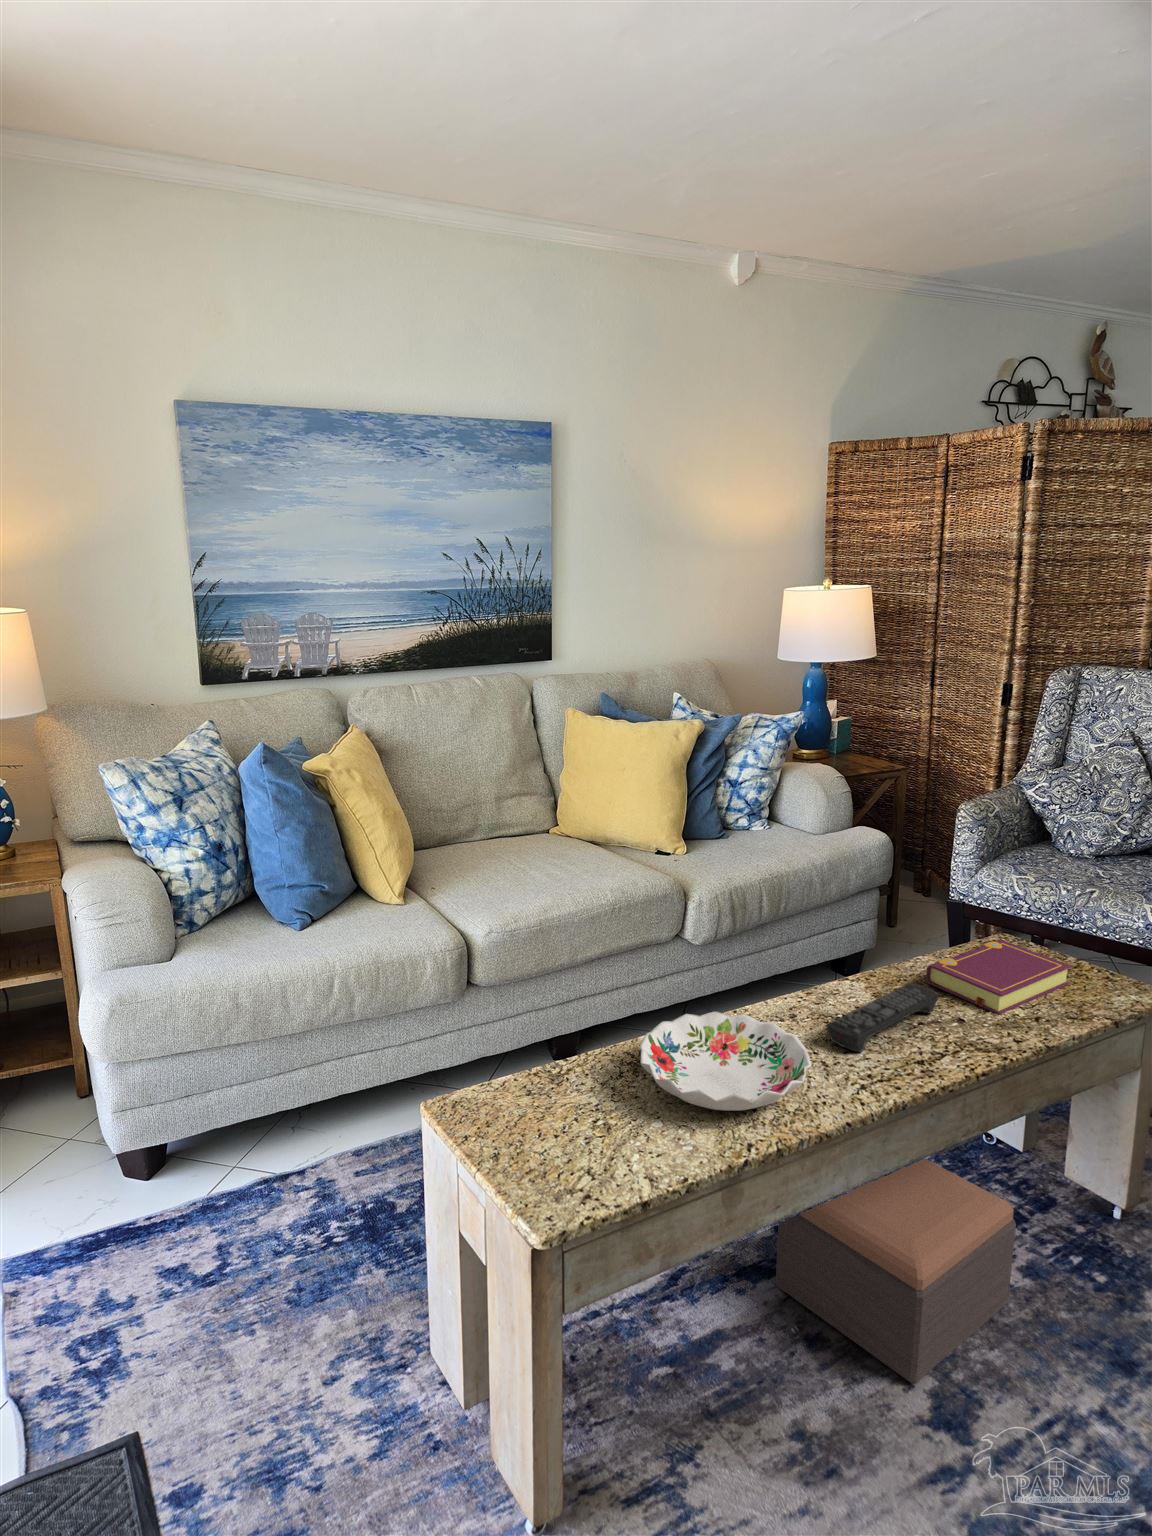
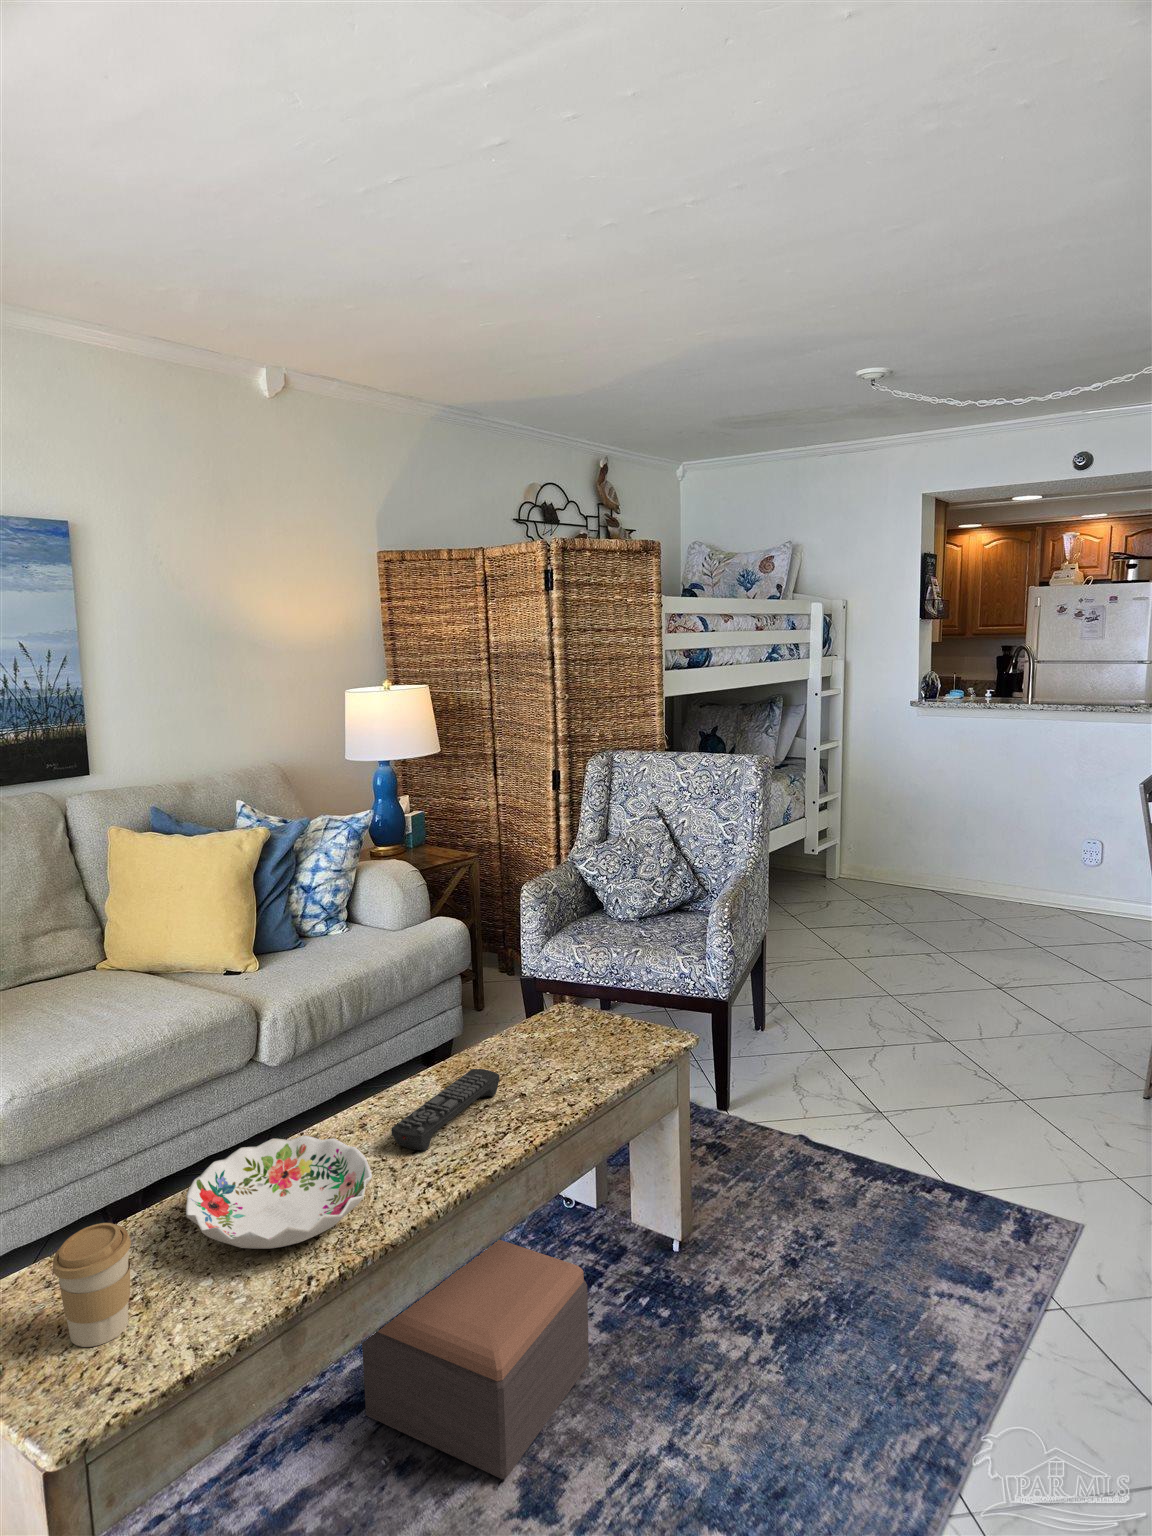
book: present [926,940,1071,1014] -> none [490,1011,616,1084]
coffee cup: none [538,1053,601,1155] -> present [53,1223,131,1347]

